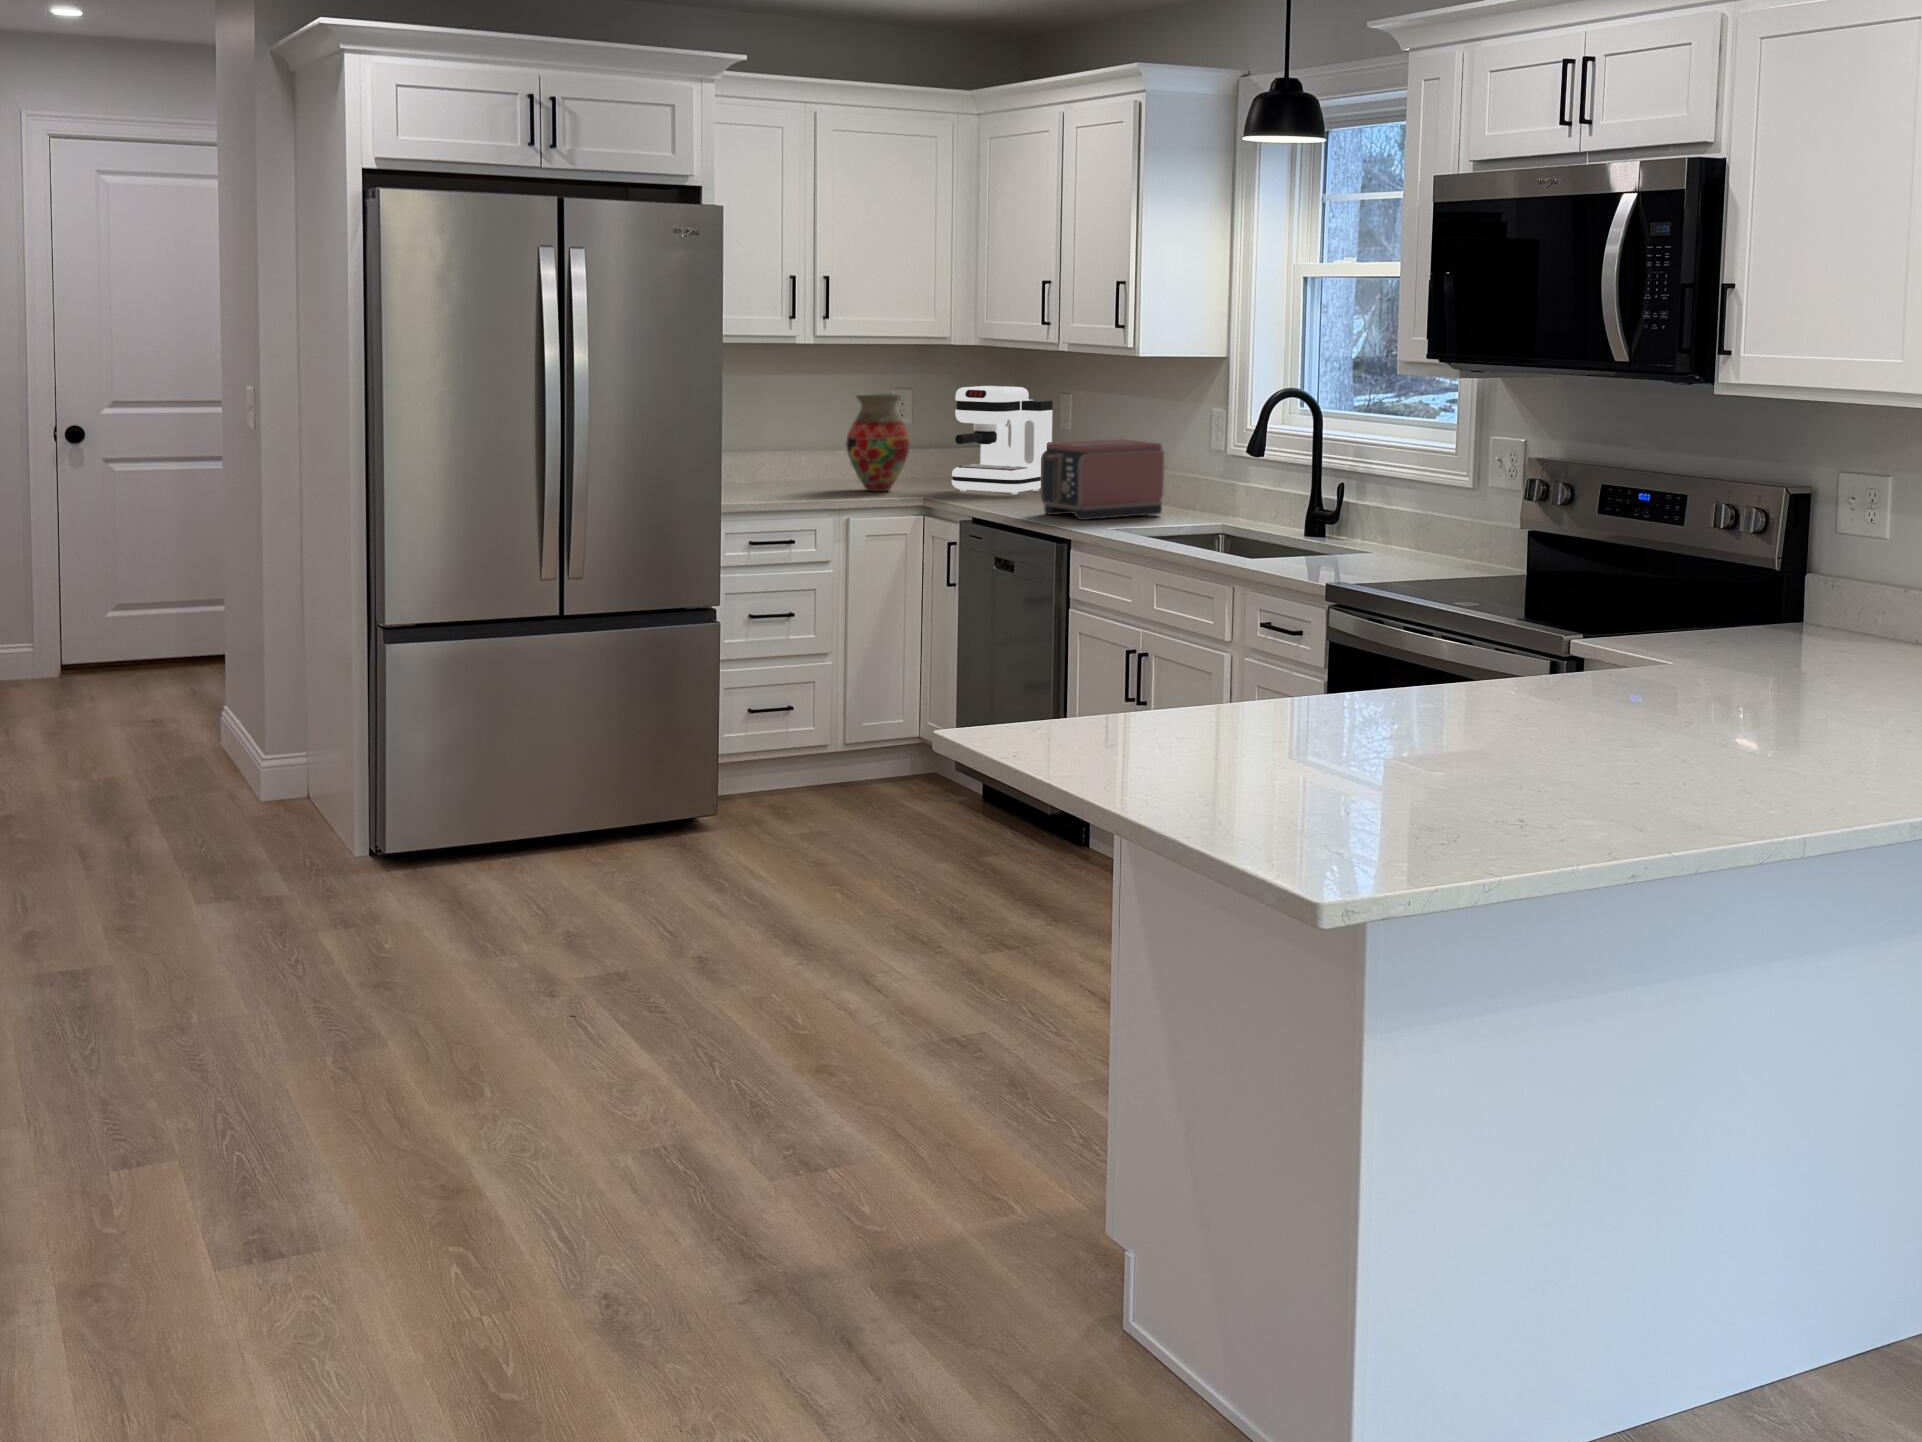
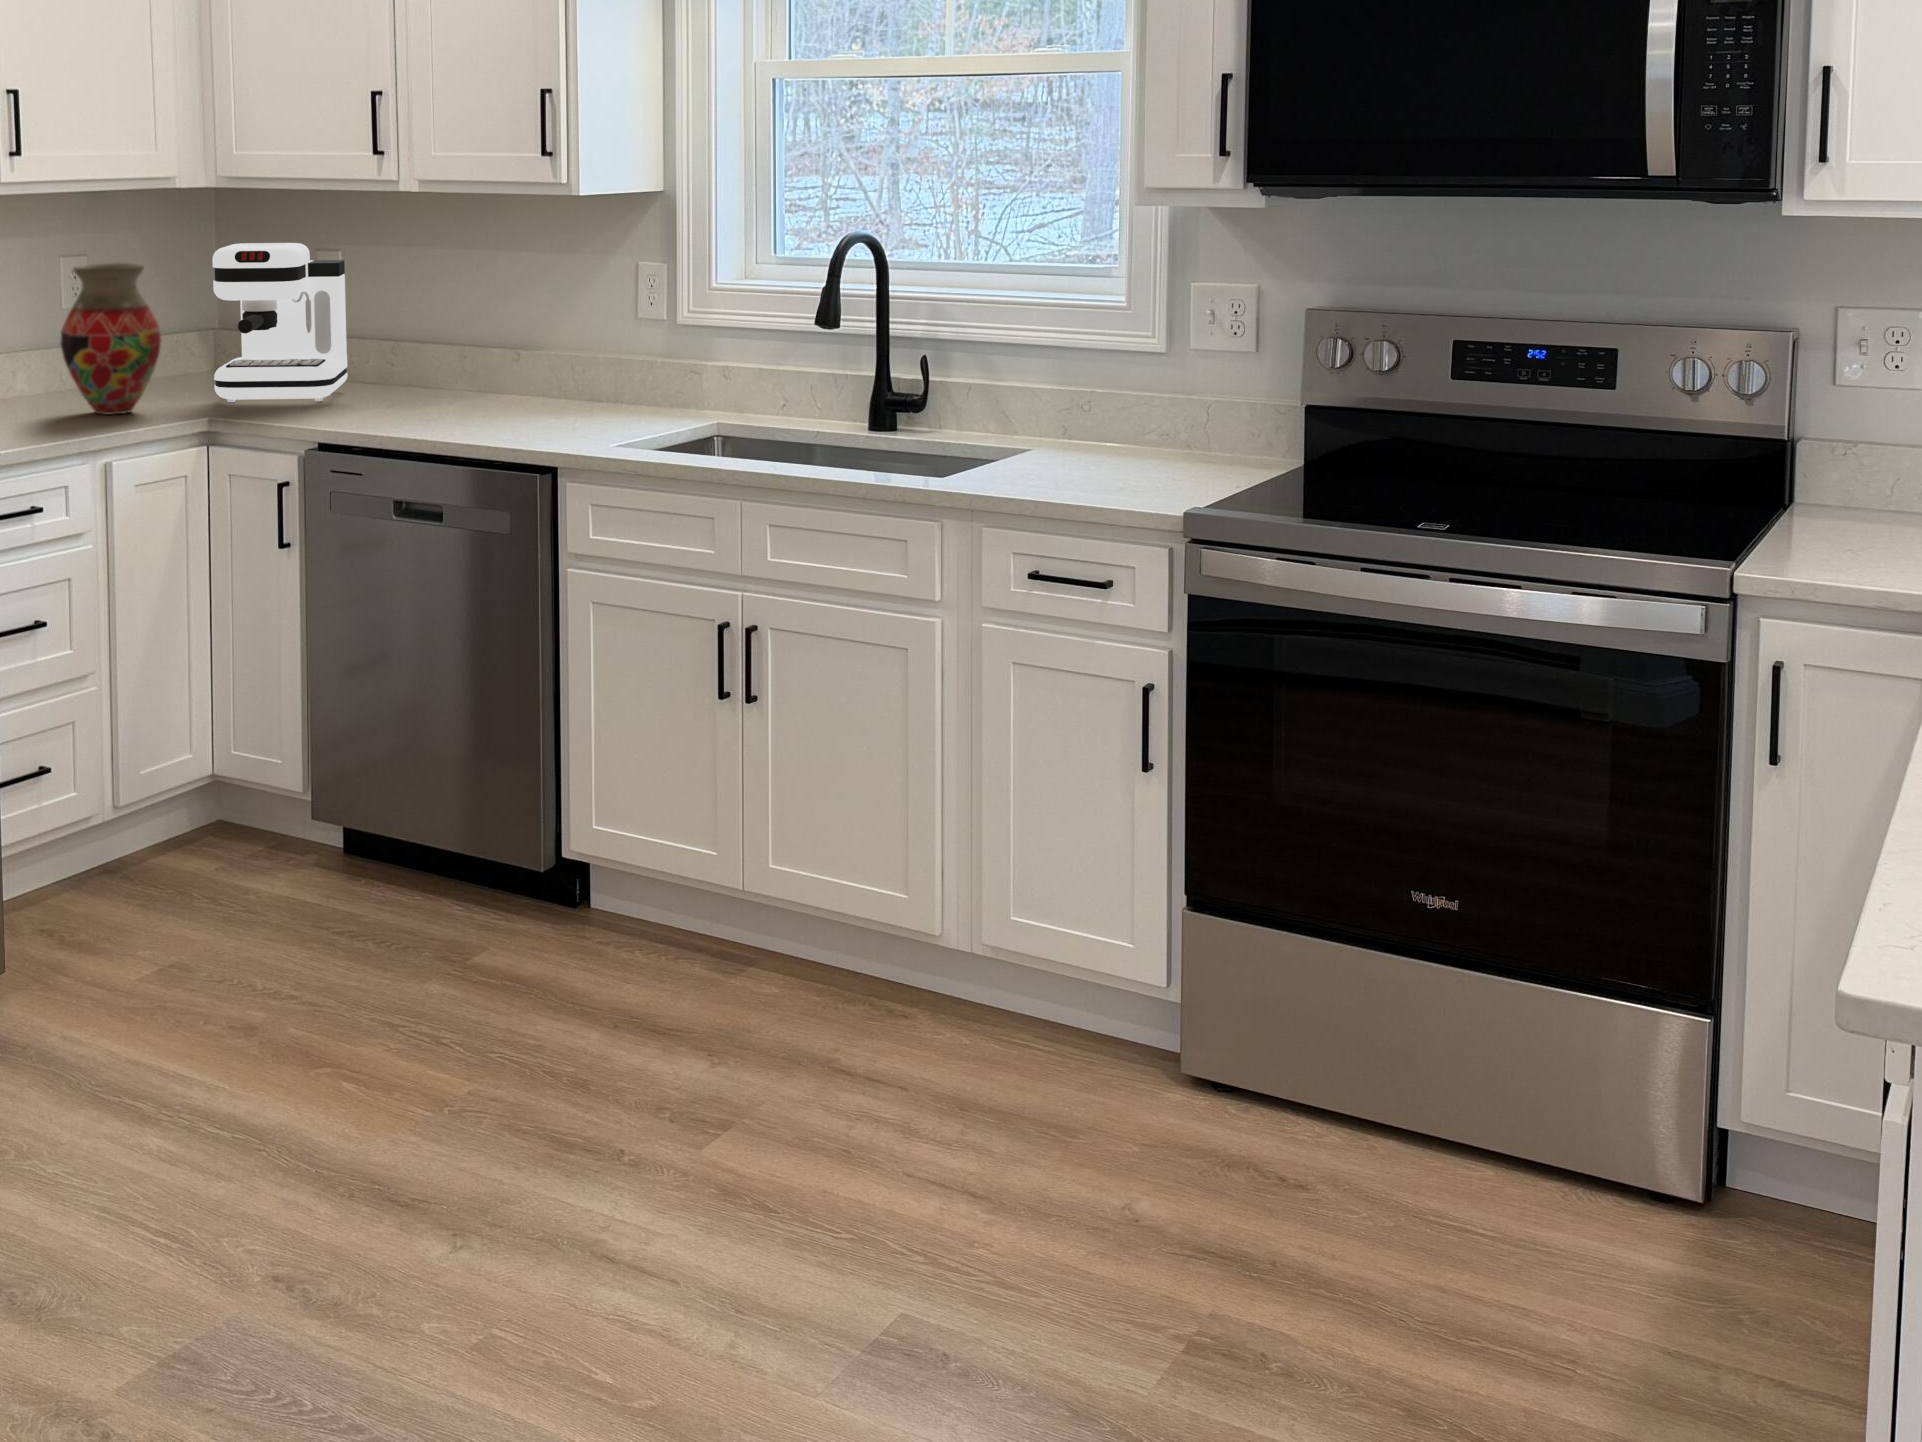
toaster: present [1041,439,1164,520] -> none [443,312,600,435]

